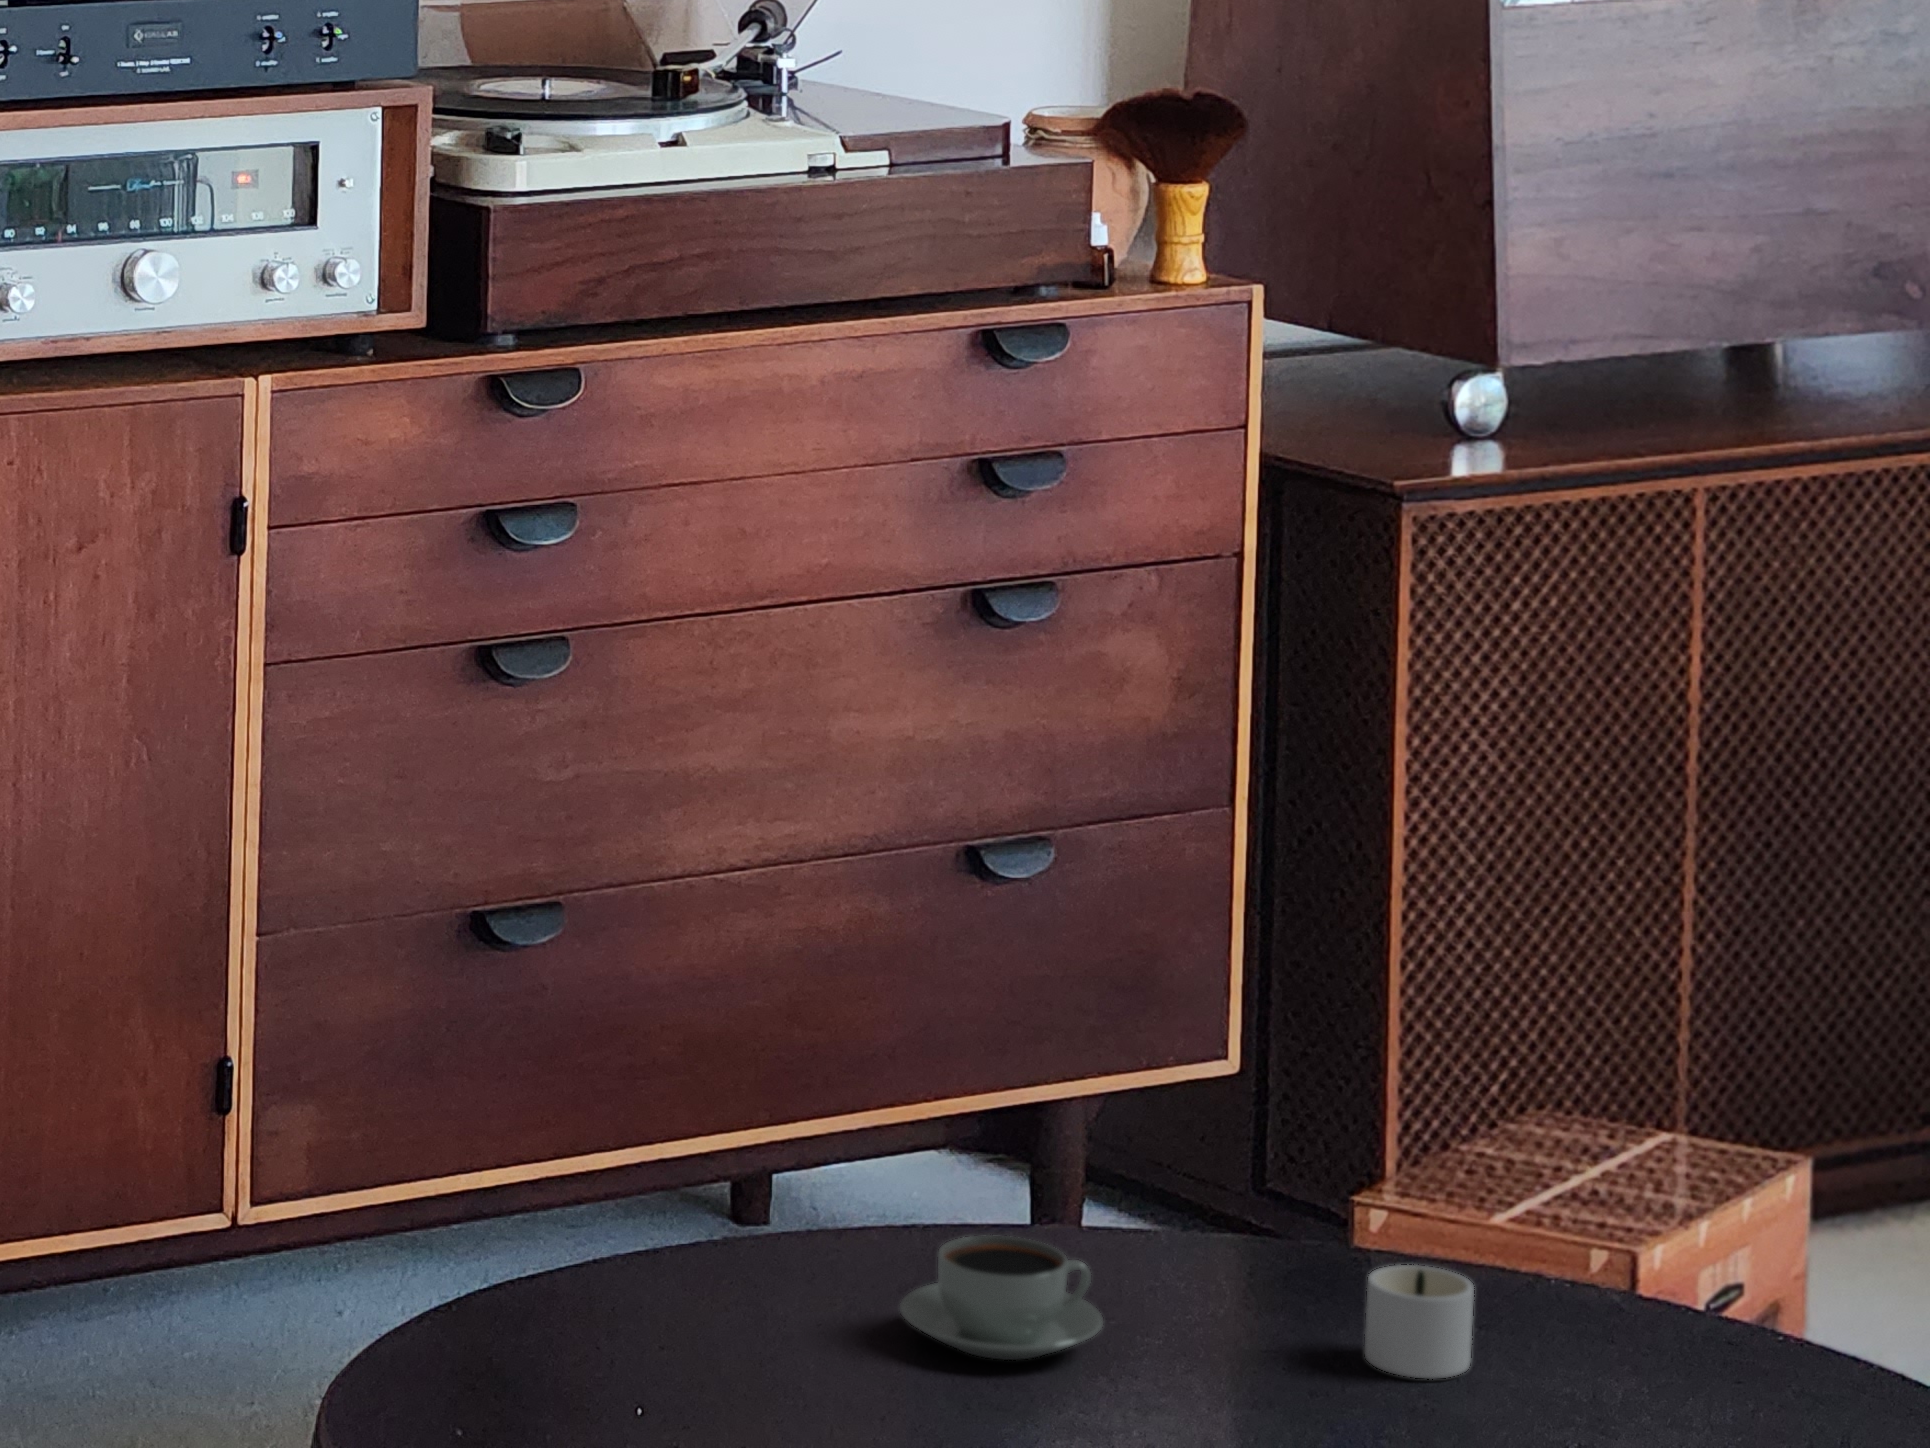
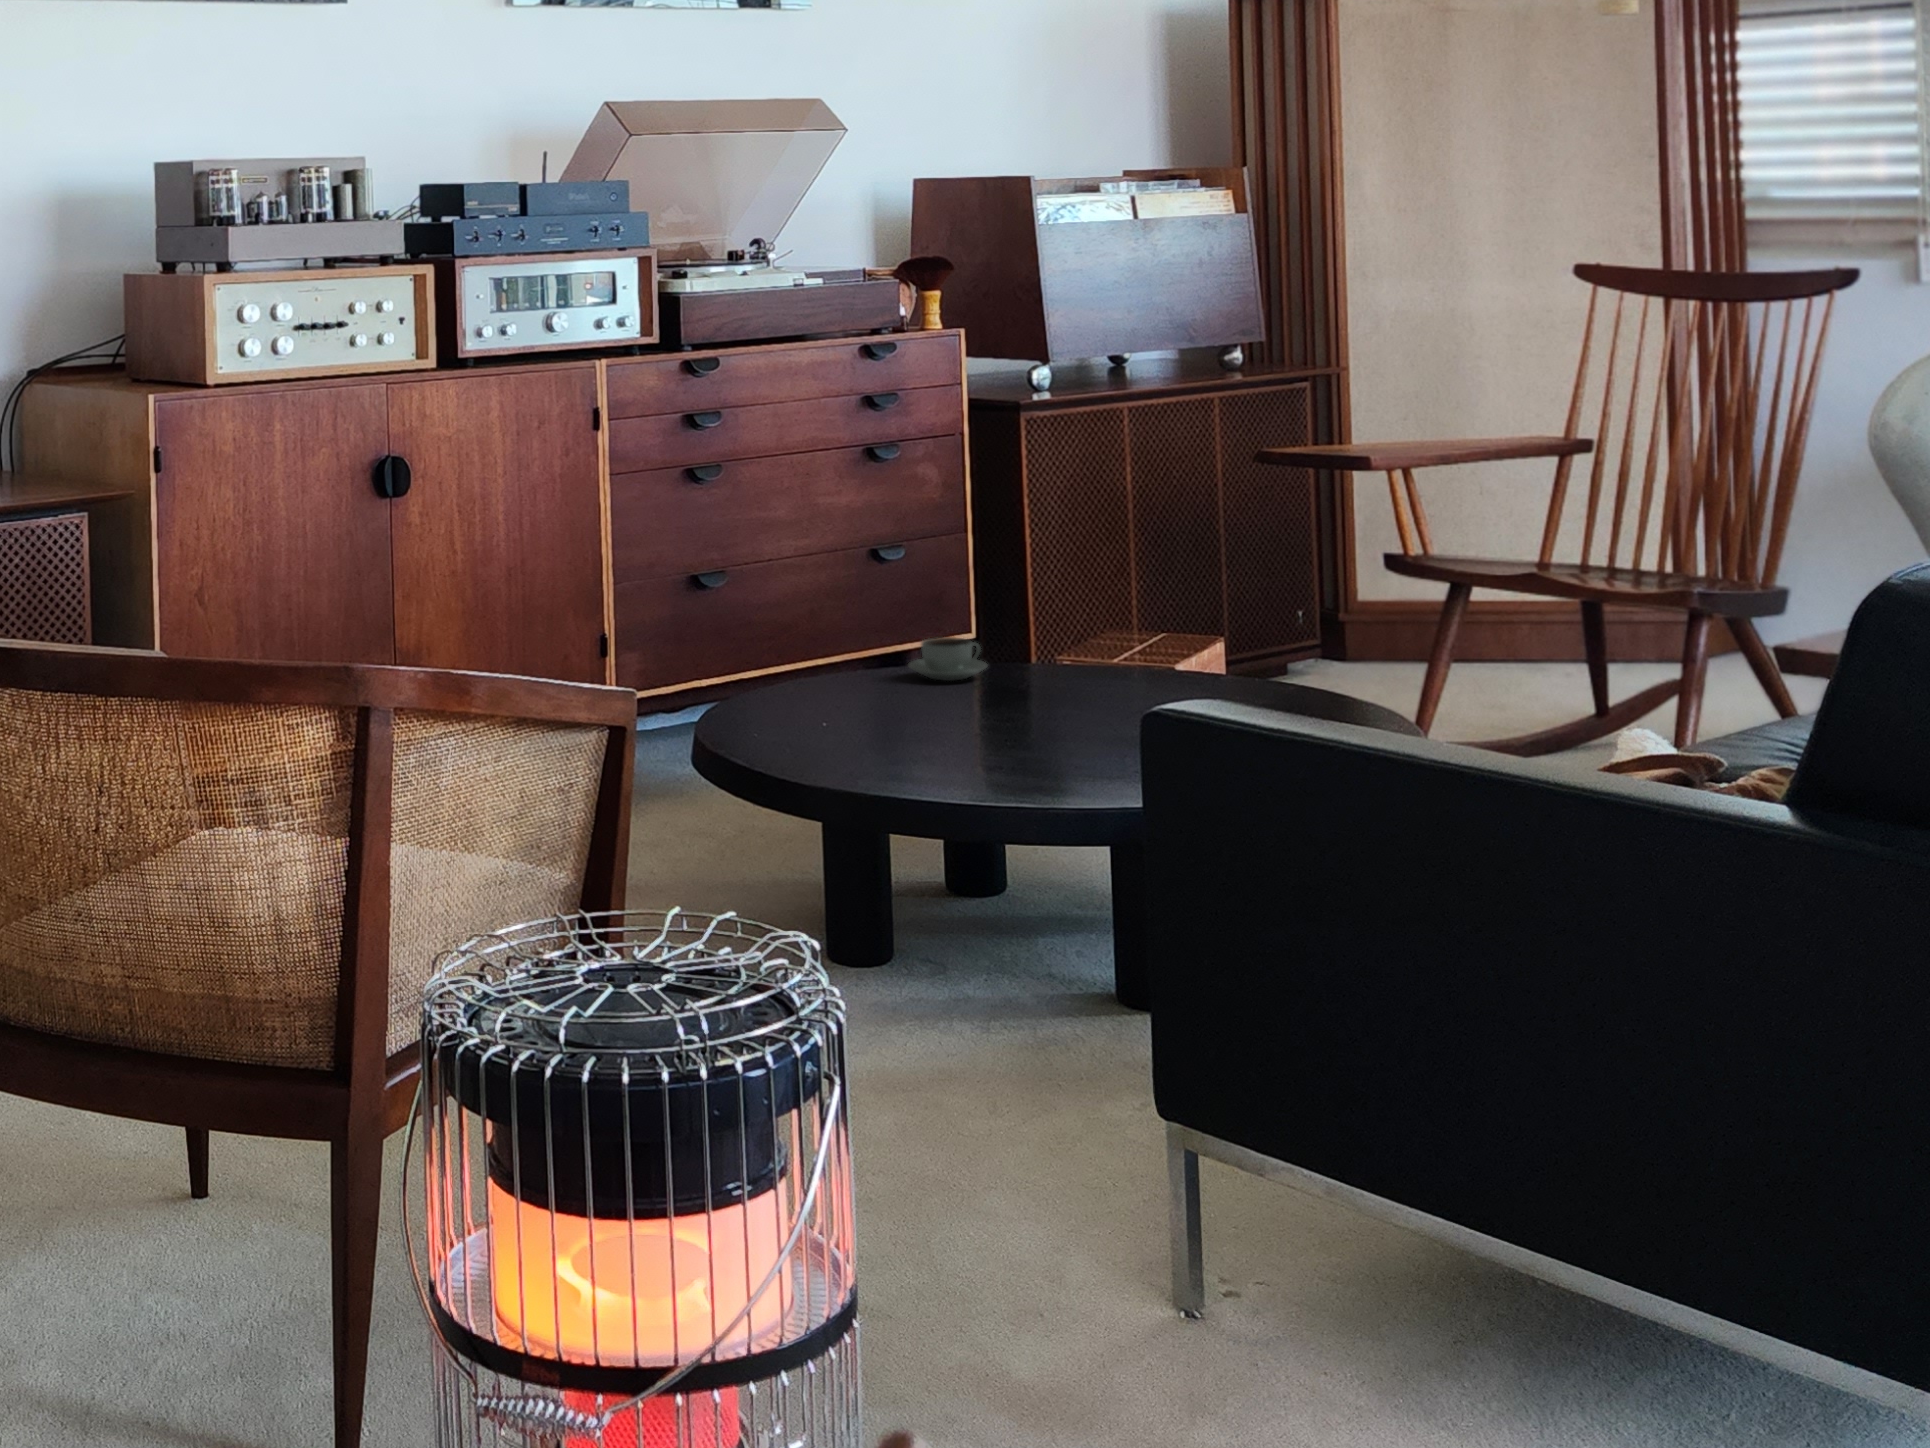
candle: present [1365,1265,1474,1378] -> none [1087,634,1151,675]

